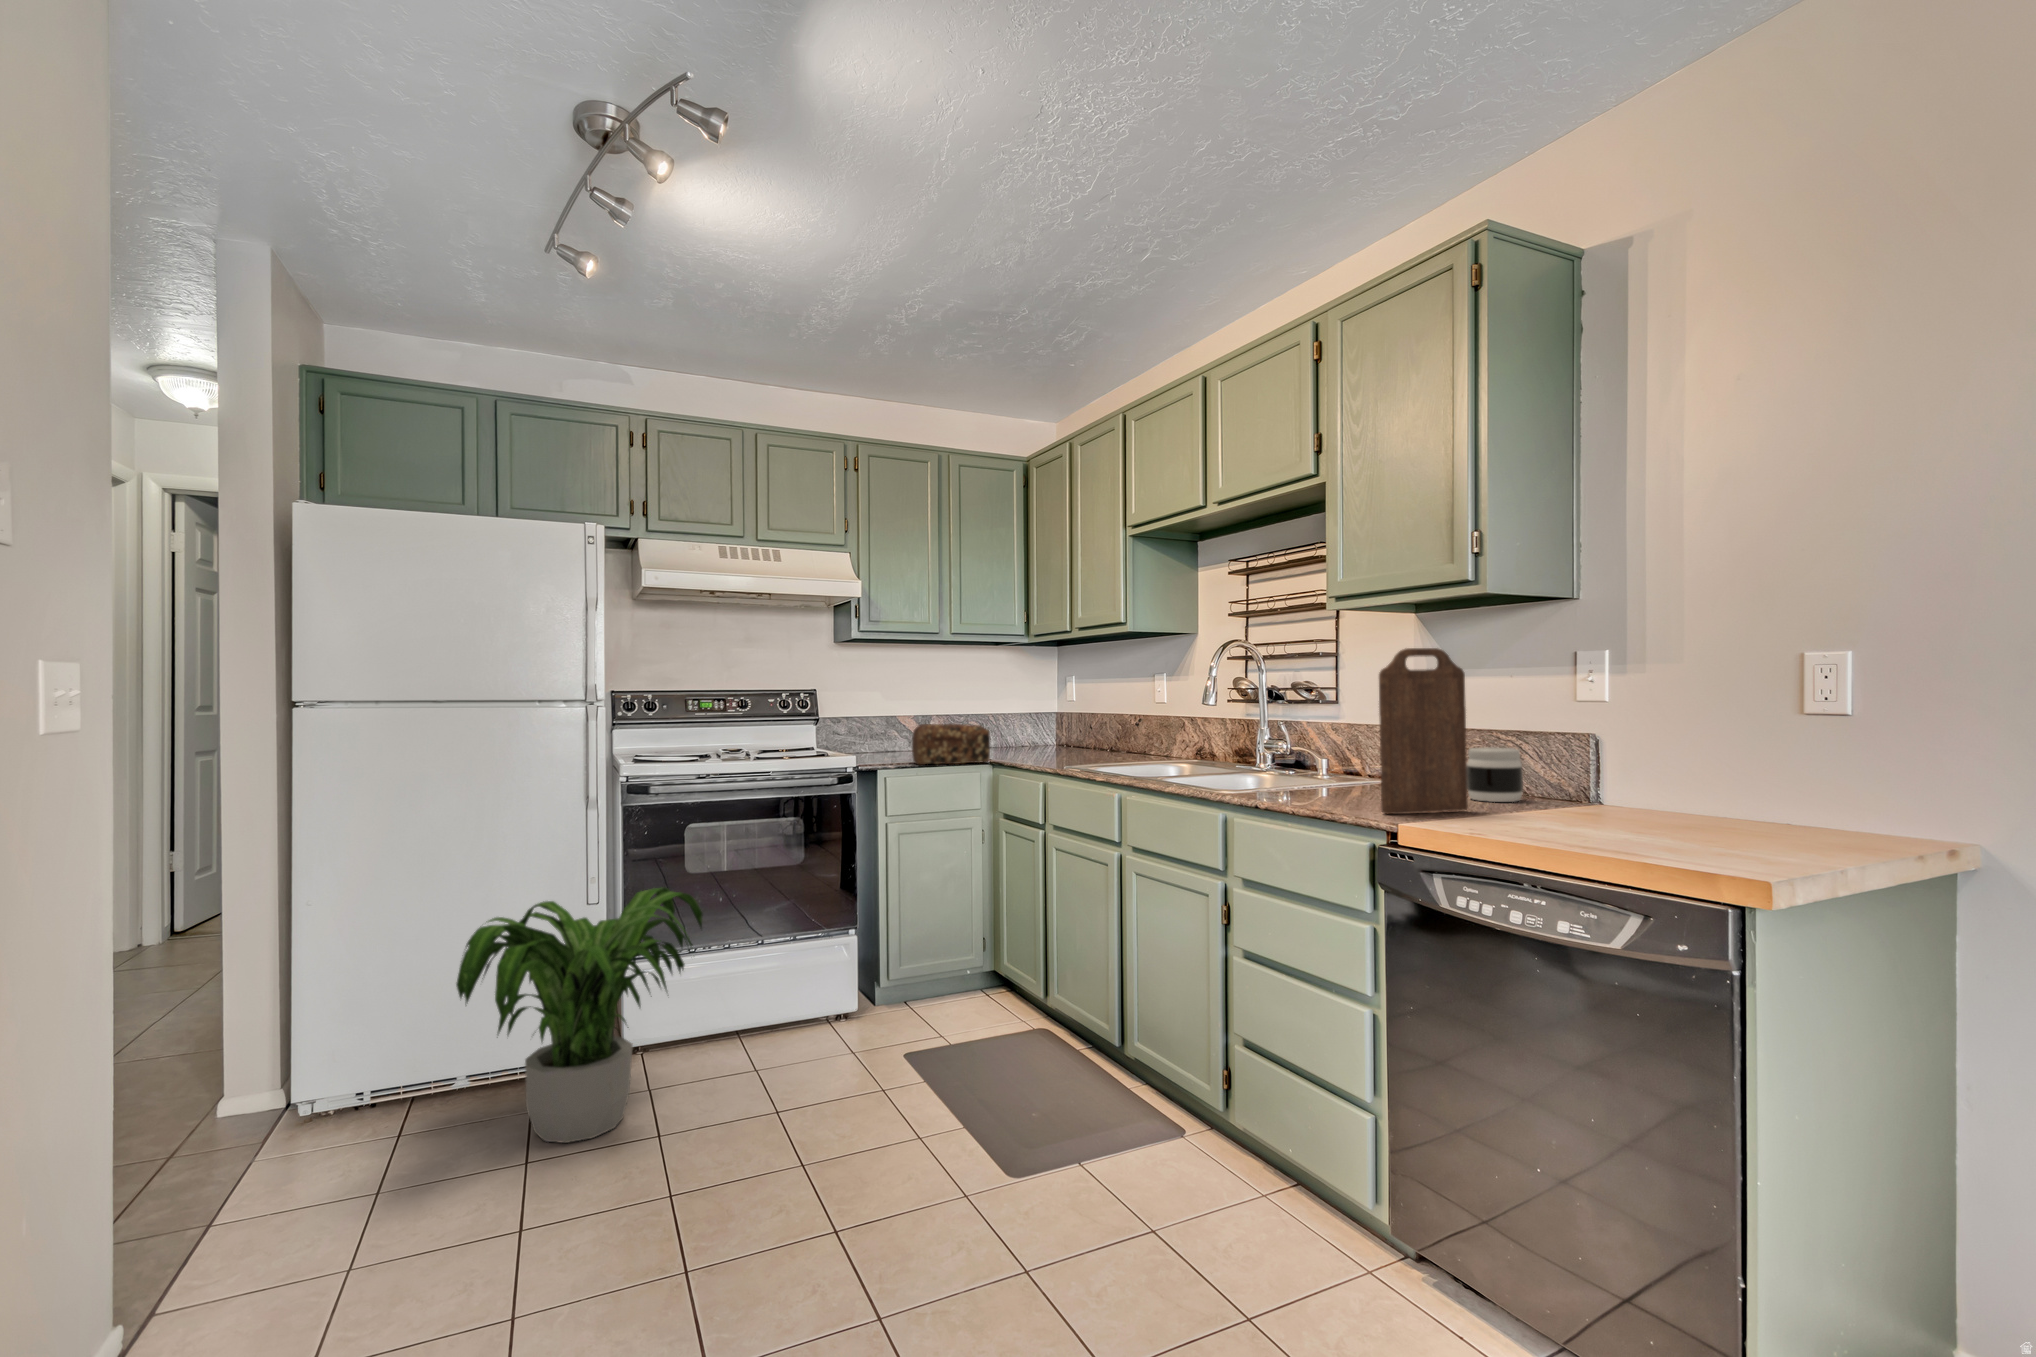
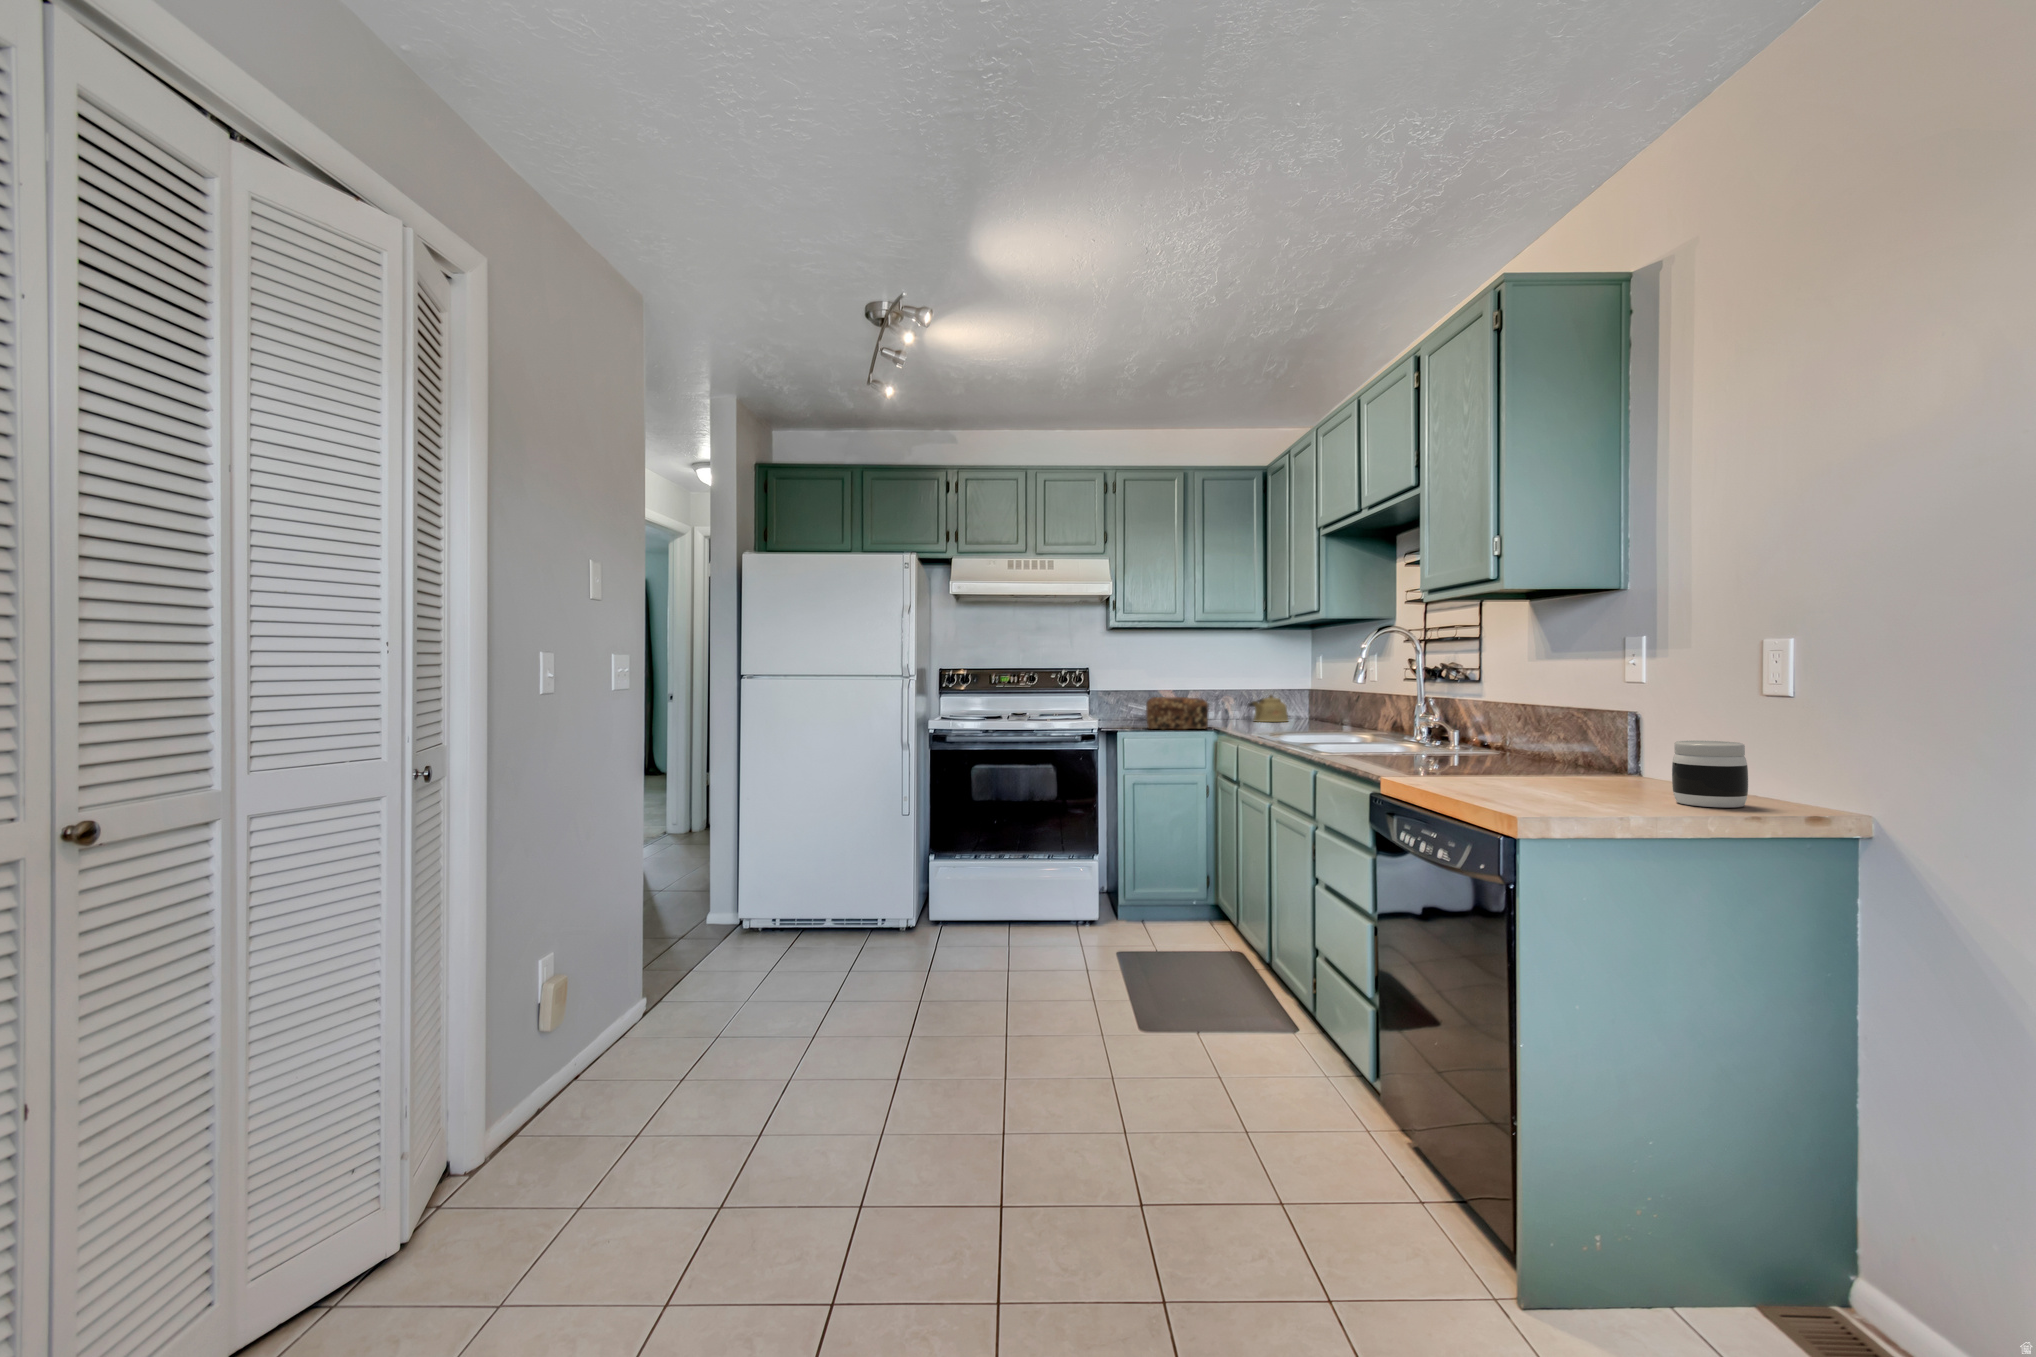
cutting board: present [1379,648,1468,814] -> none [1392,636,1479,774]
kettle: none [996,719,1041,751] -> present [1248,695,1288,722]
jar: present [1467,747,1523,802] -> present [1672,741,1748,808]
potted plant: present [456,887,703,1143] -> none [807,807,970,964]

